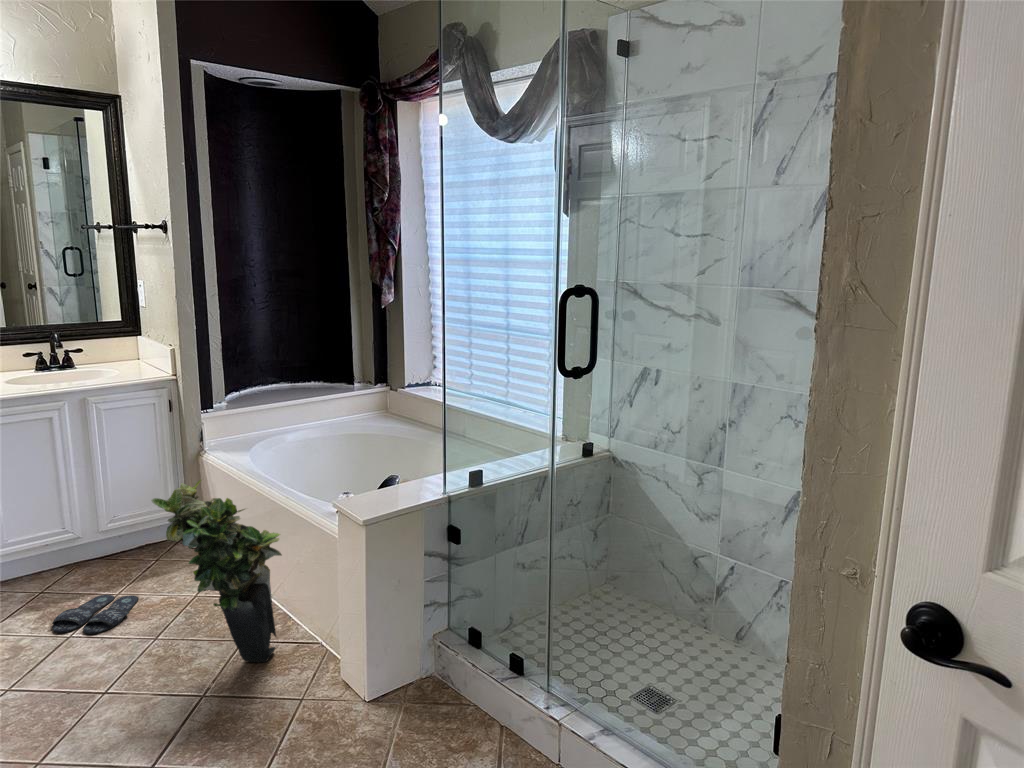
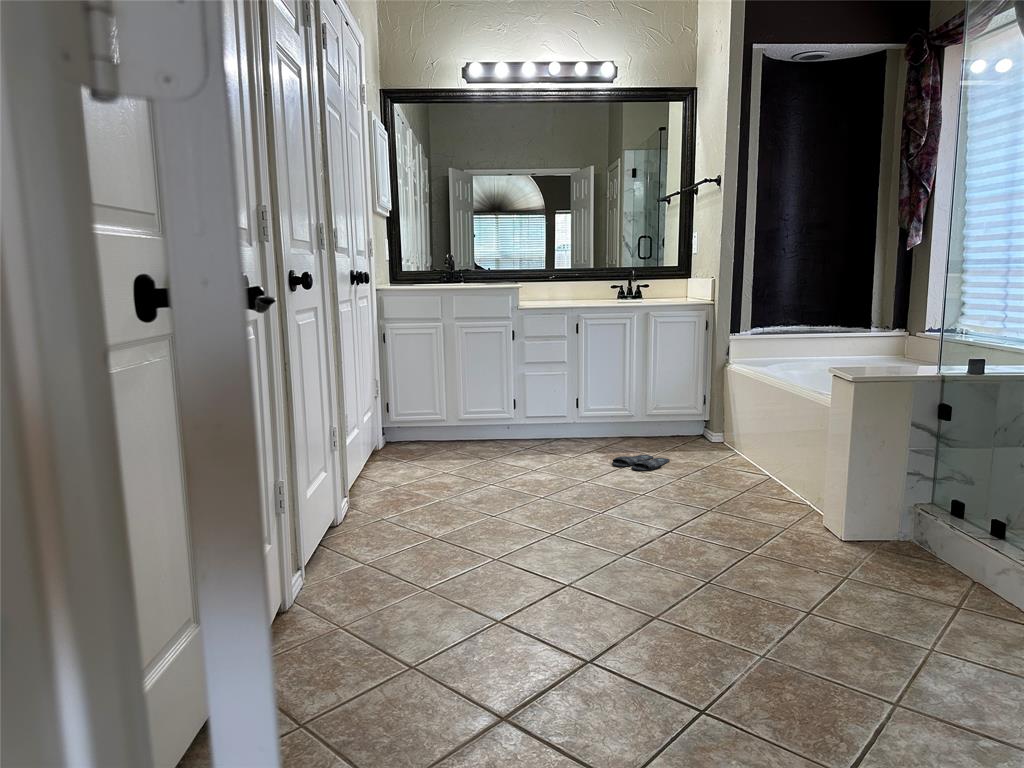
potted plant: present [151,479,282,662] -> none [689,353,784,506]

